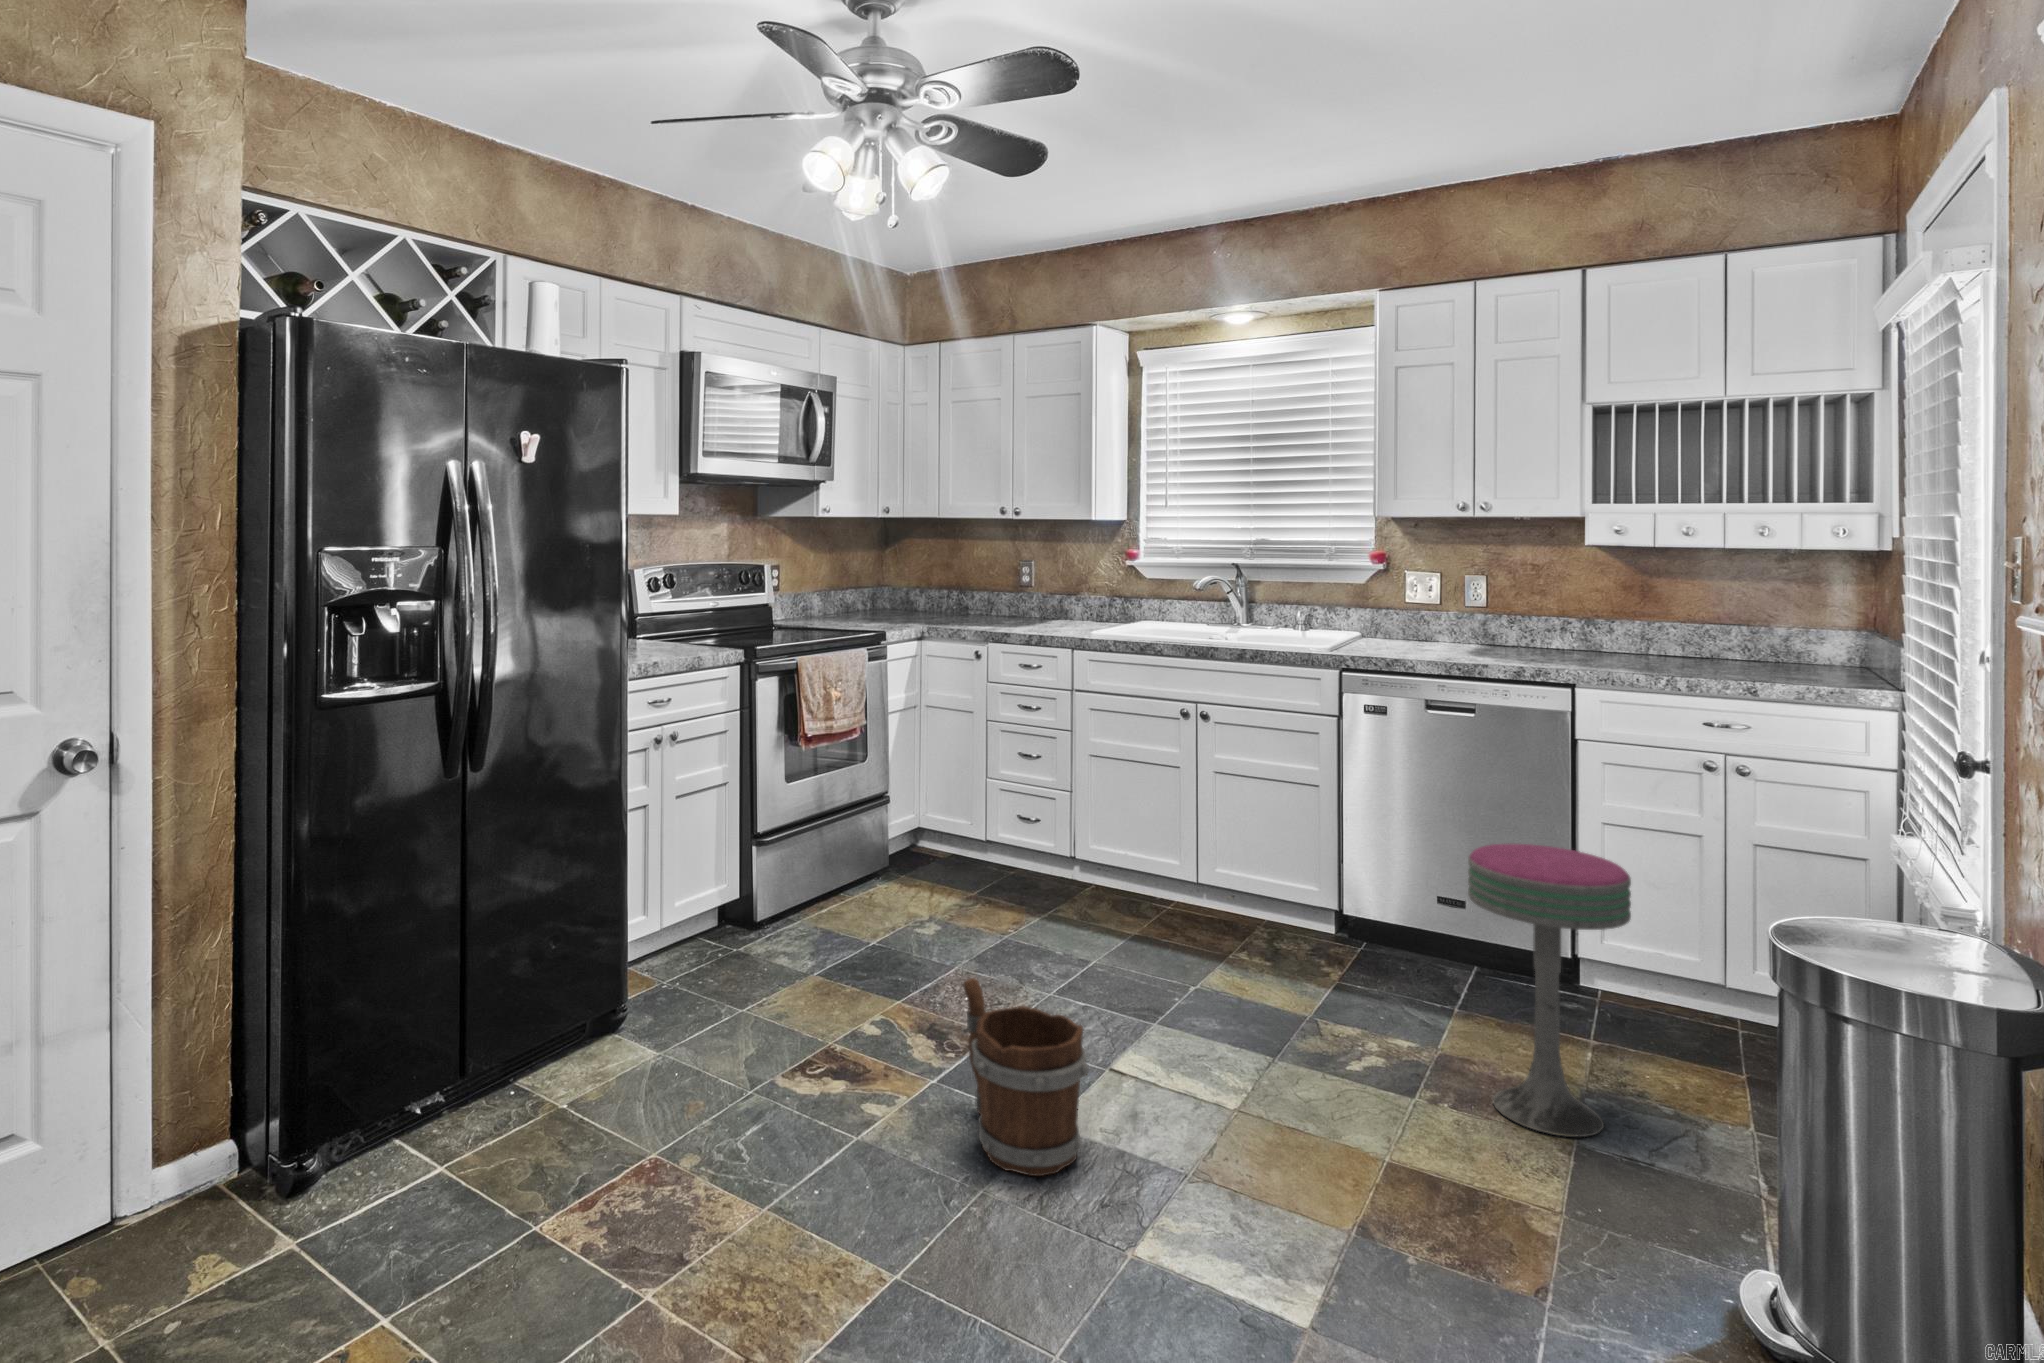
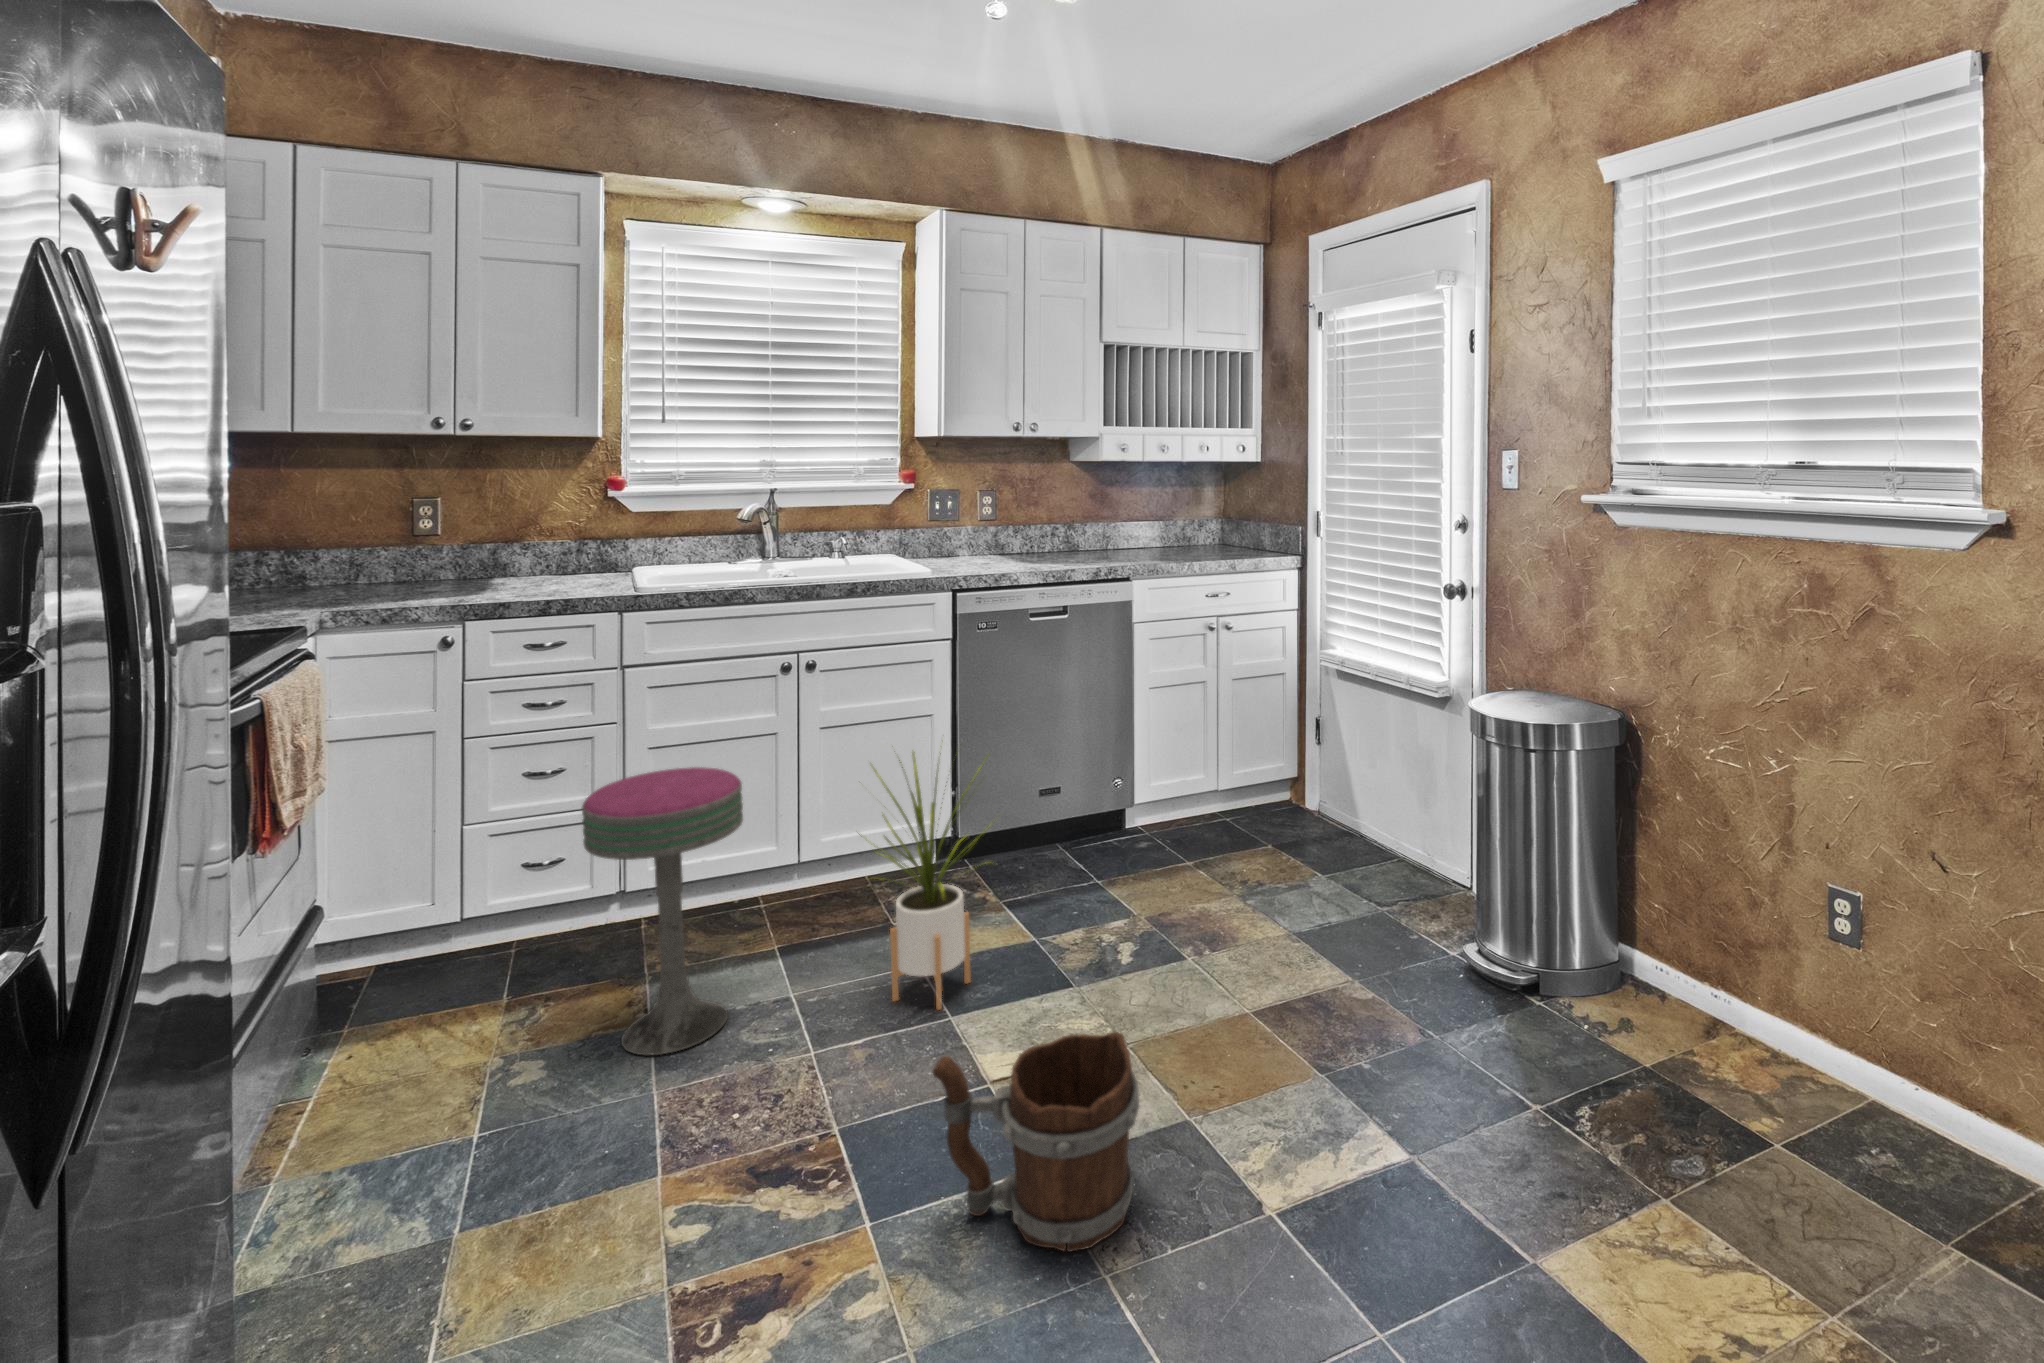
house plant: none [1087,775,1217,1021] -> present [858,752,987,1010]
bar stool: present [1468,844,1631,1137] -> present [582,767,743,1055]

